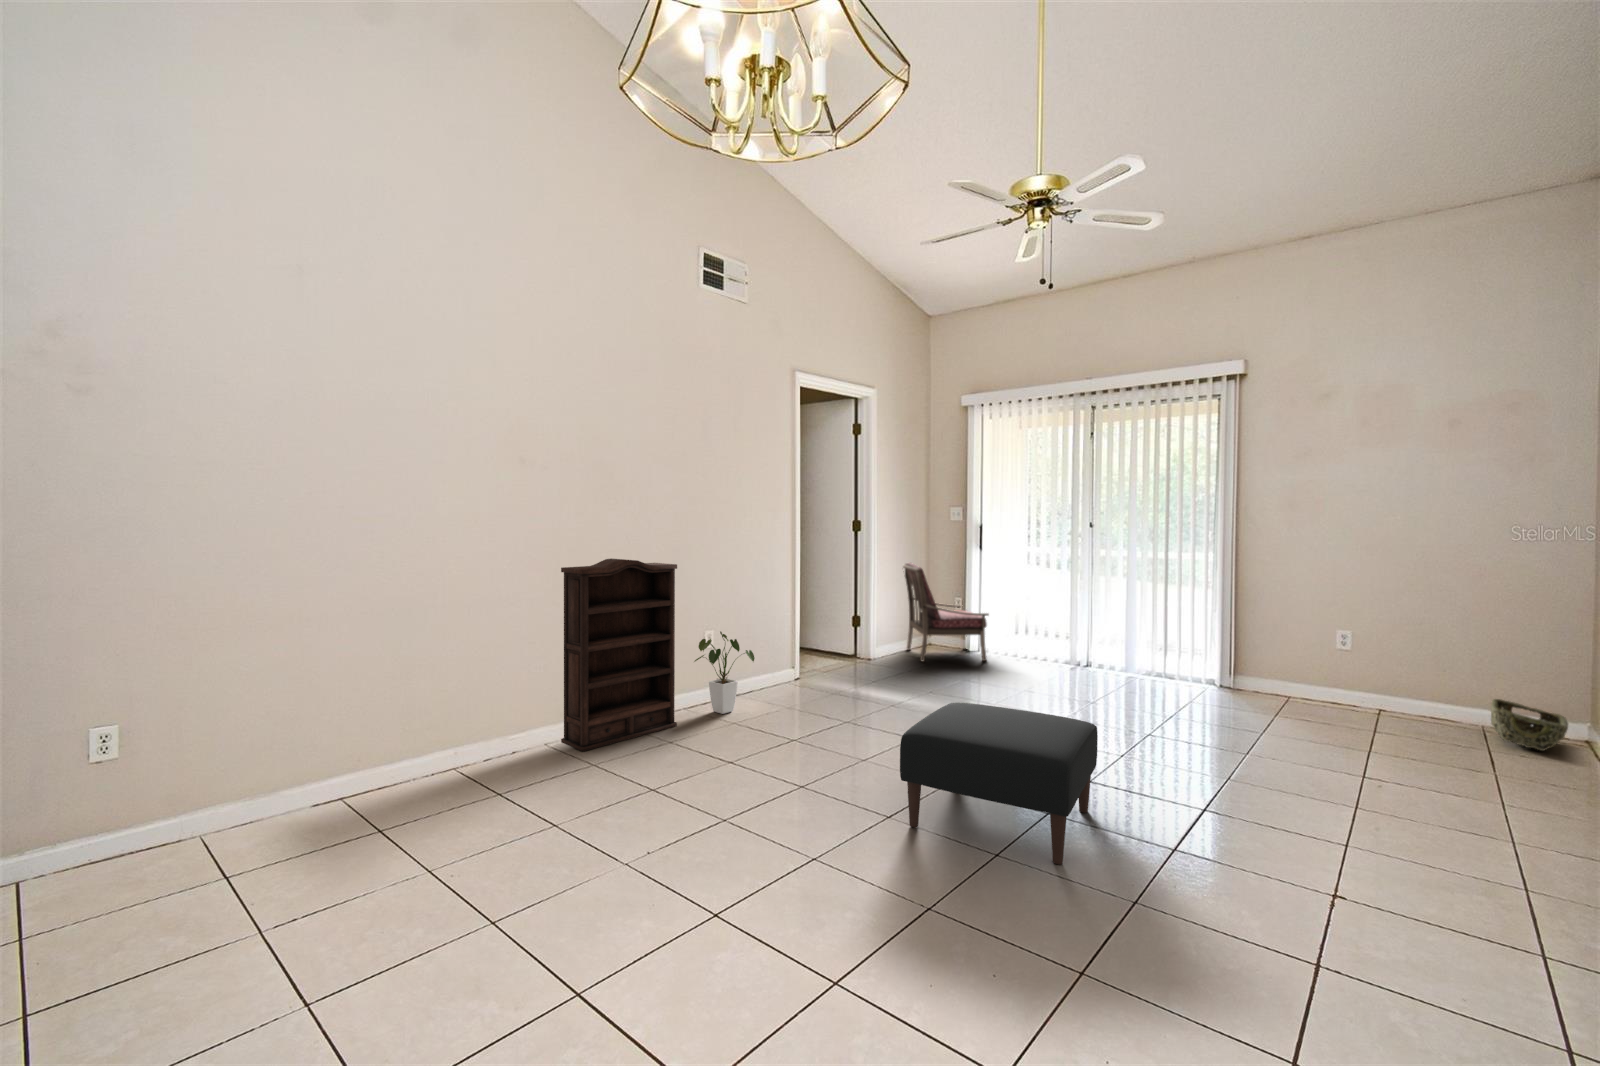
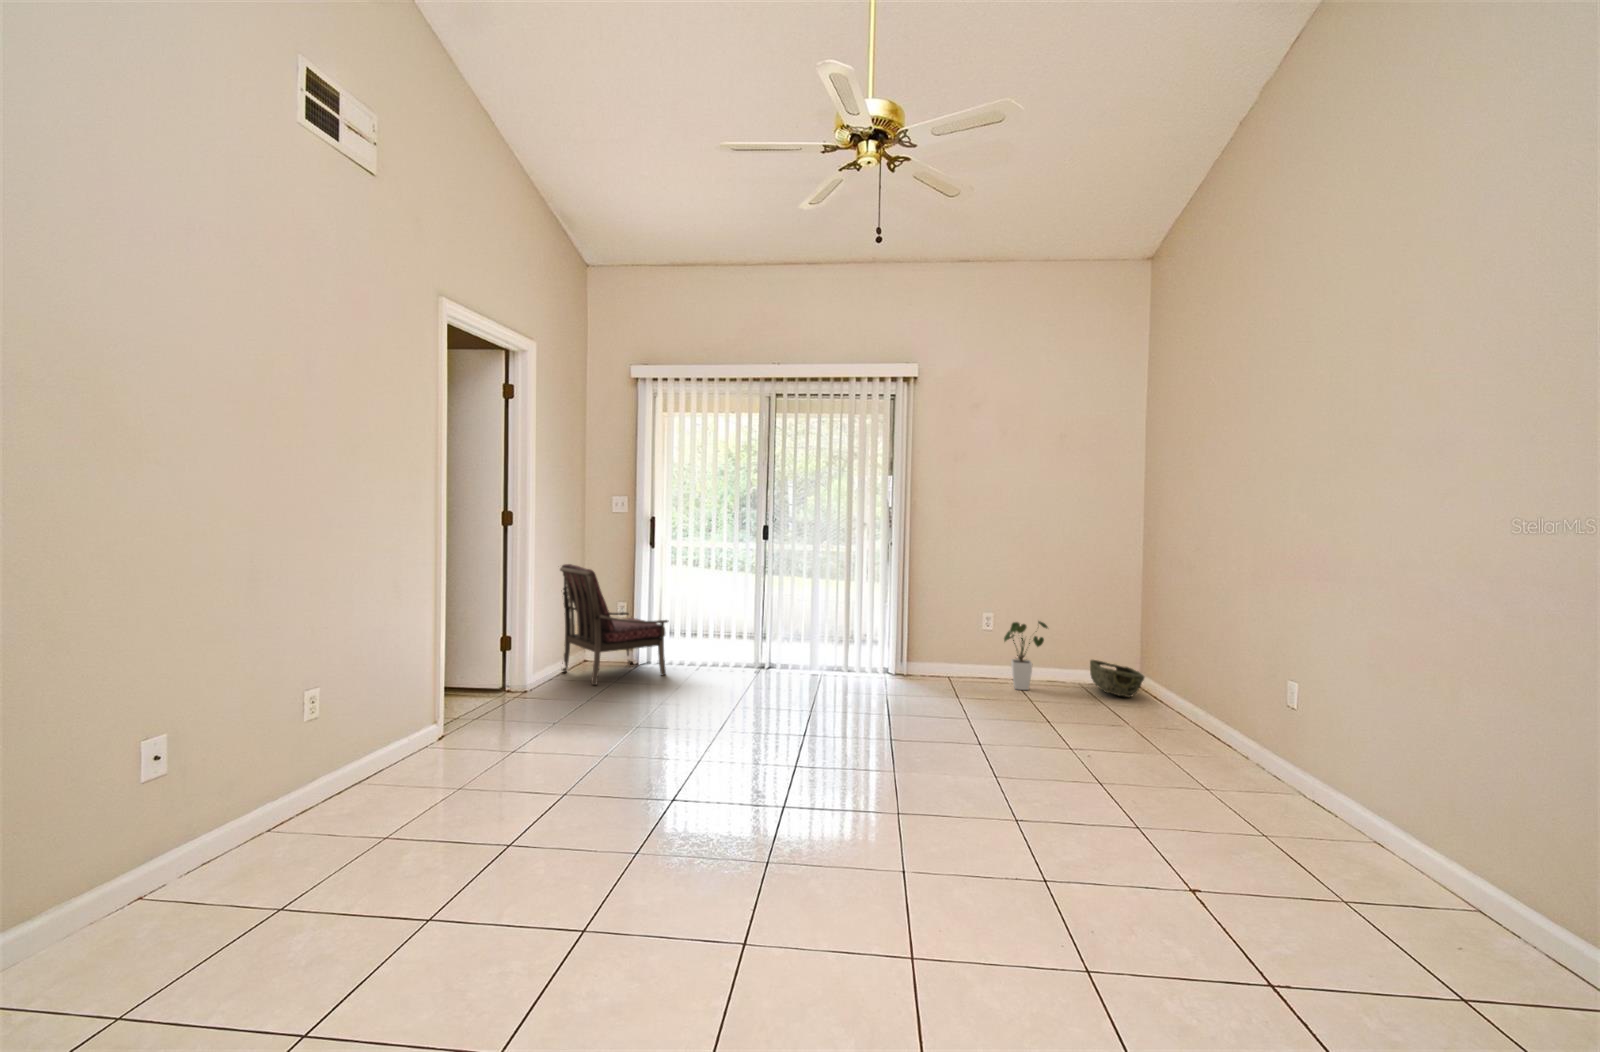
bookshelf: present [561,558,677,751] -> none [9,577,282,973]
house plant: present [694,631,755,714] -> present [1004,621,1048,690]
ottoman: present [900,703,1098,865] -> none [764,742,988,933]

